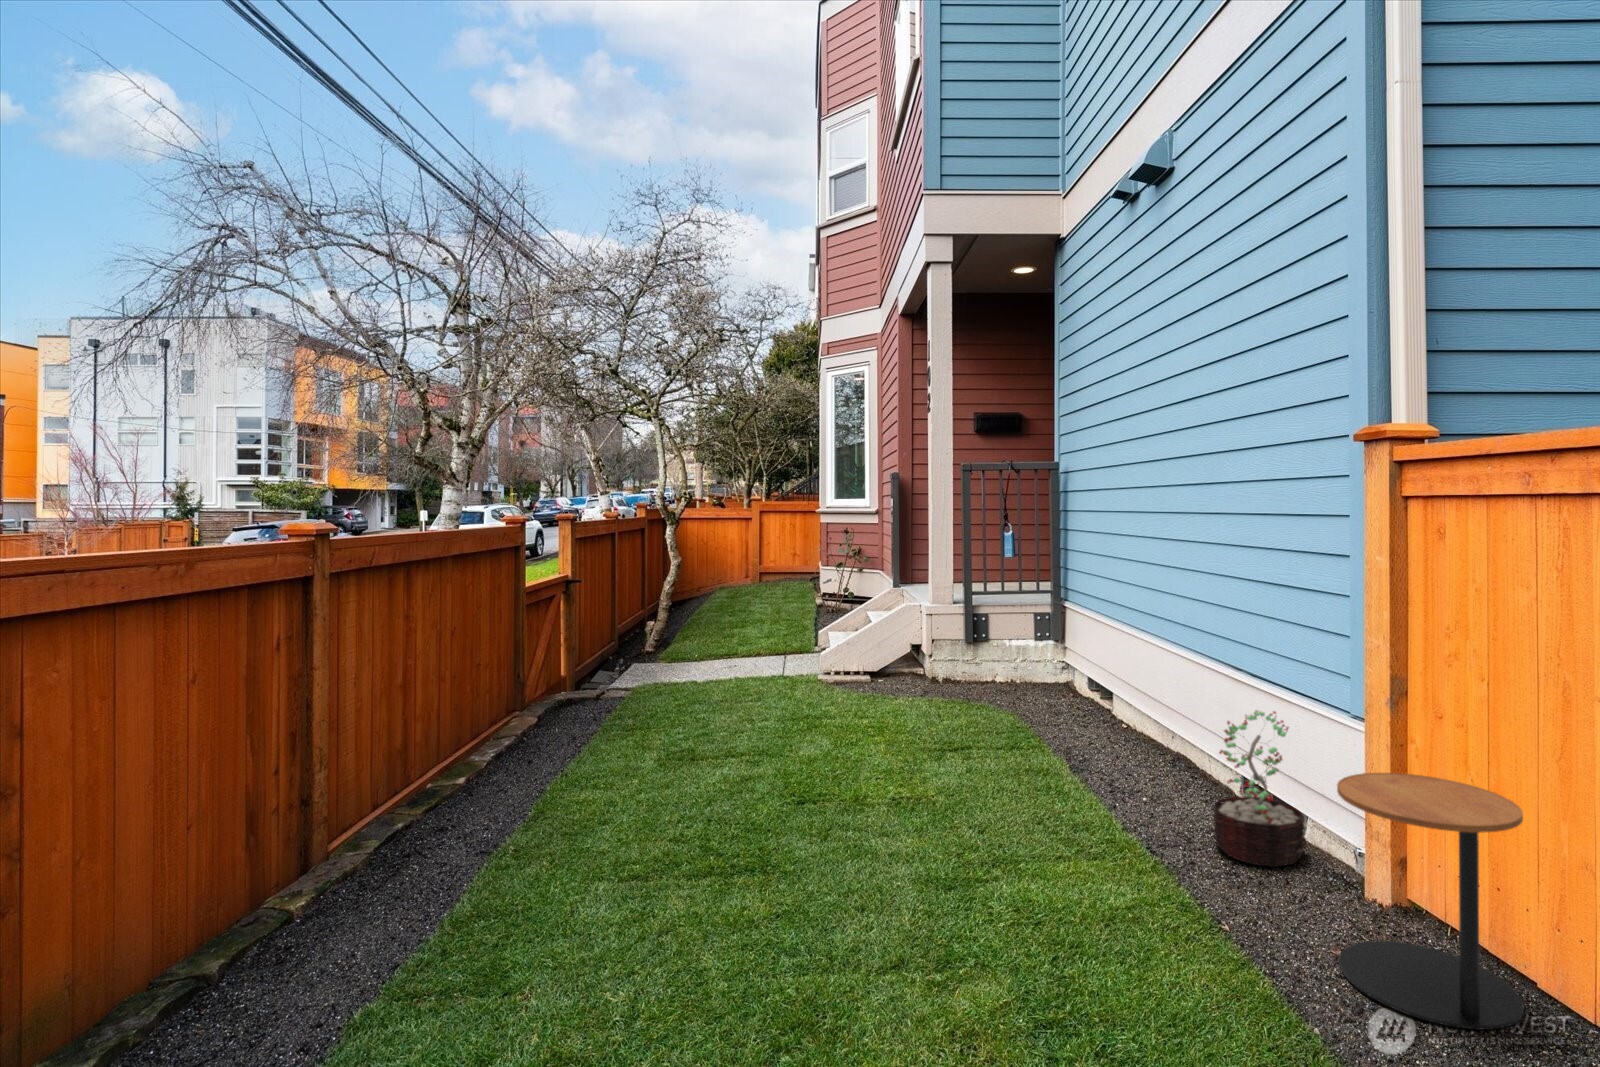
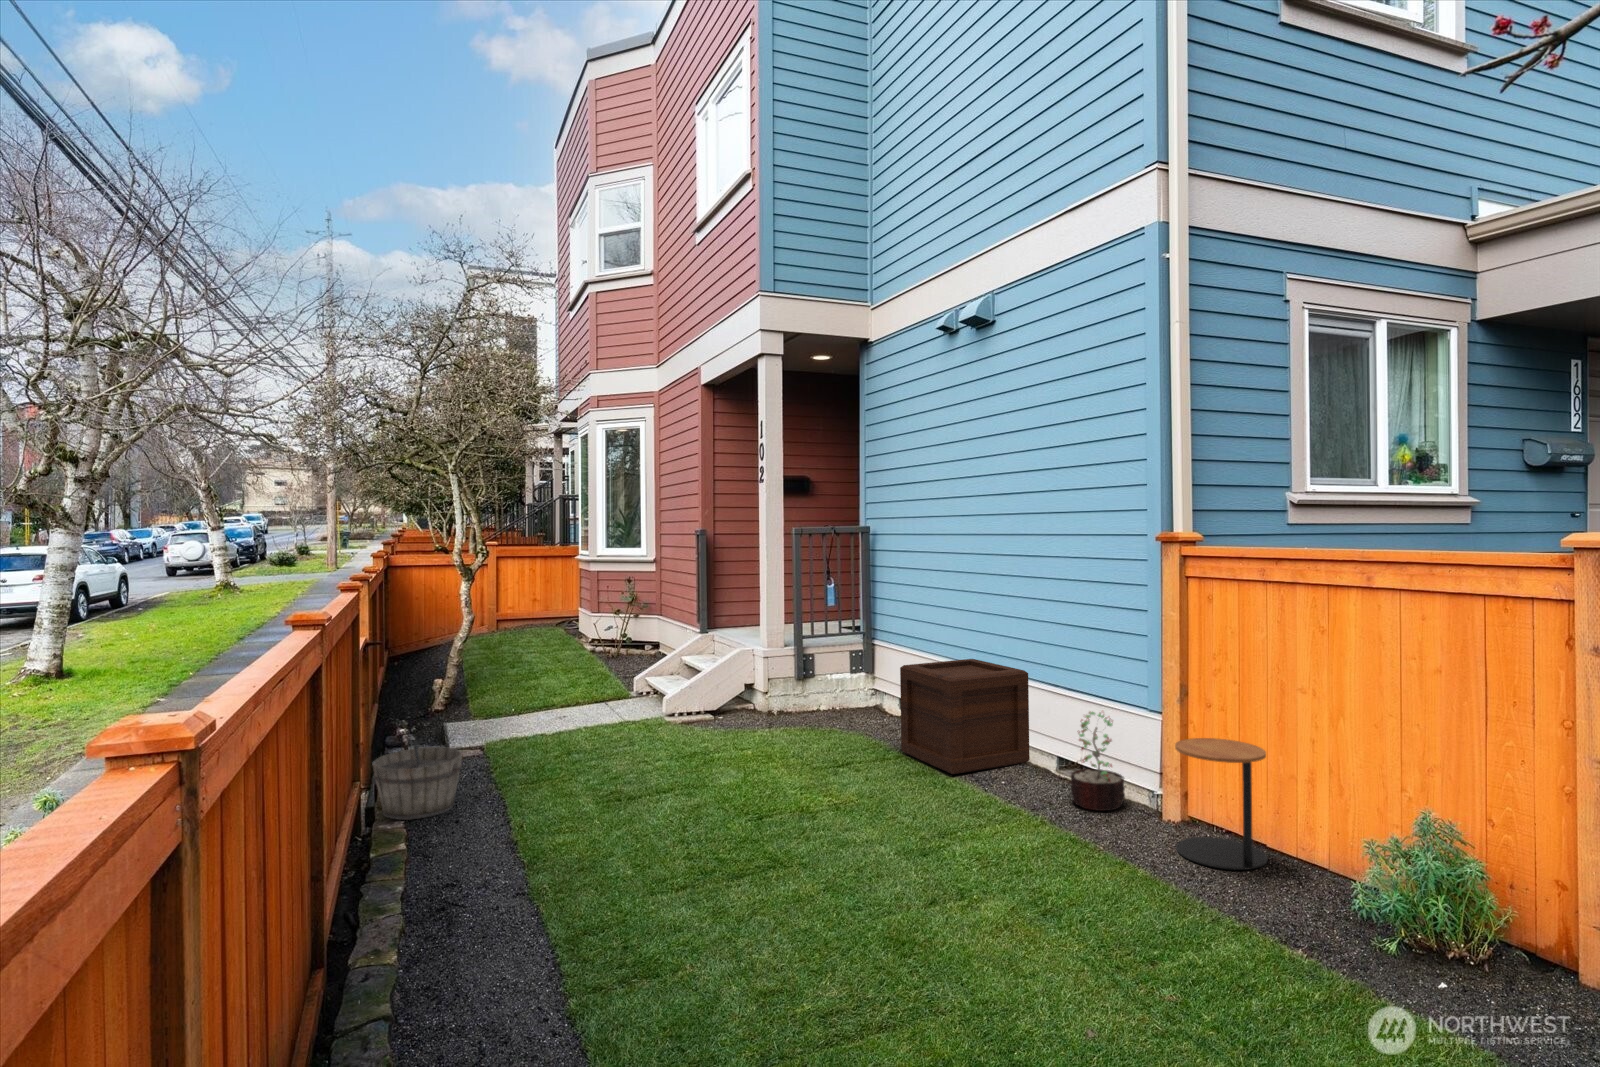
wooden crate: none [1032,626,1202,778] -> present [900,659,1030,774]
wooden bucket: none [465,676,551,755] -> present [372,739,462,820]

